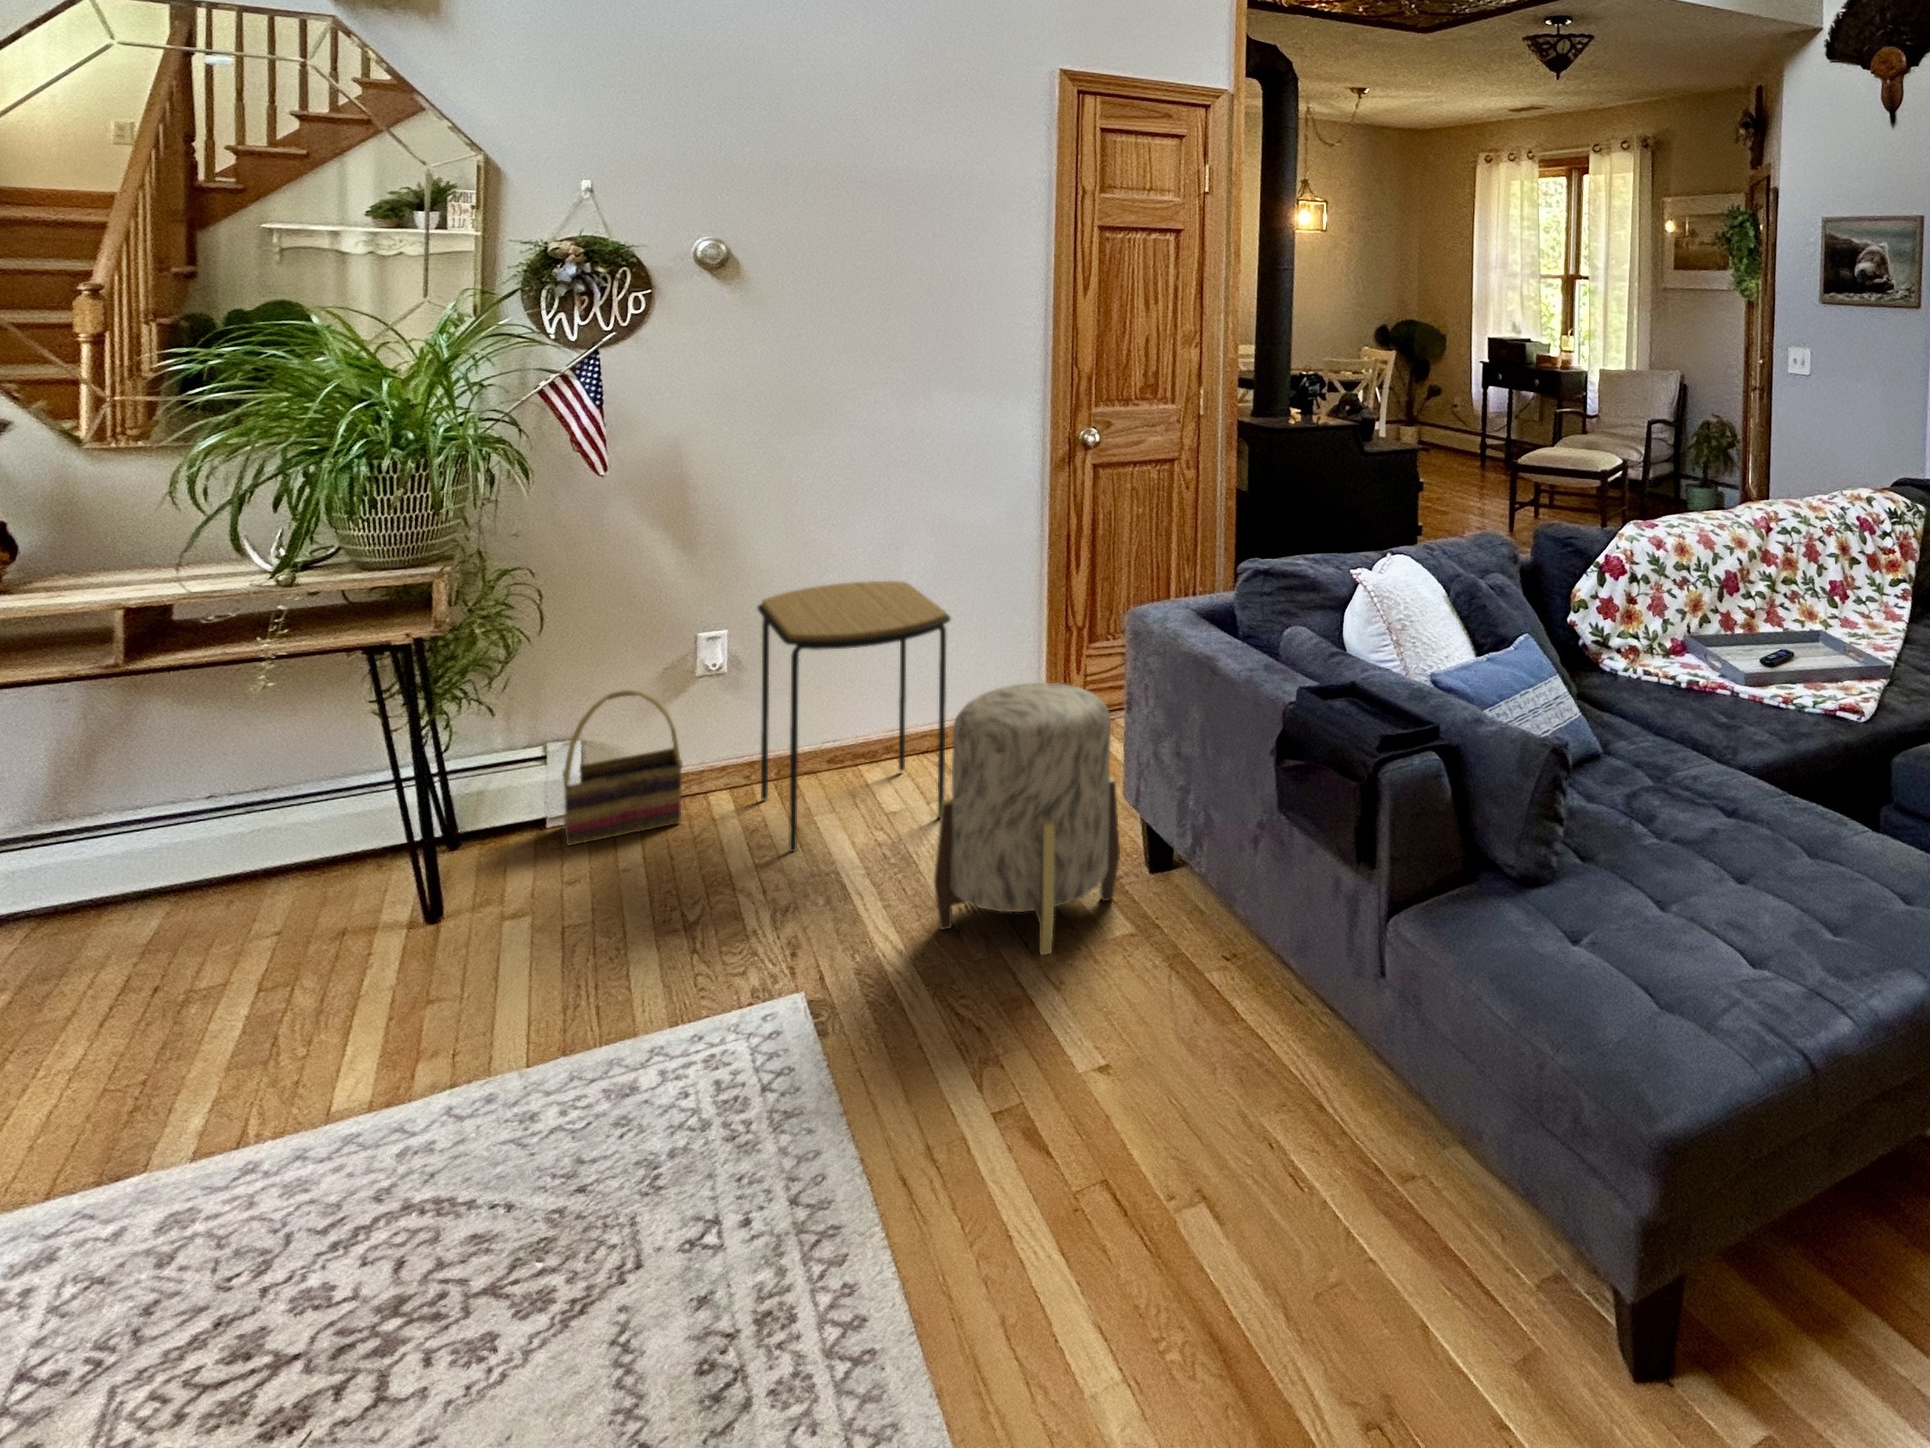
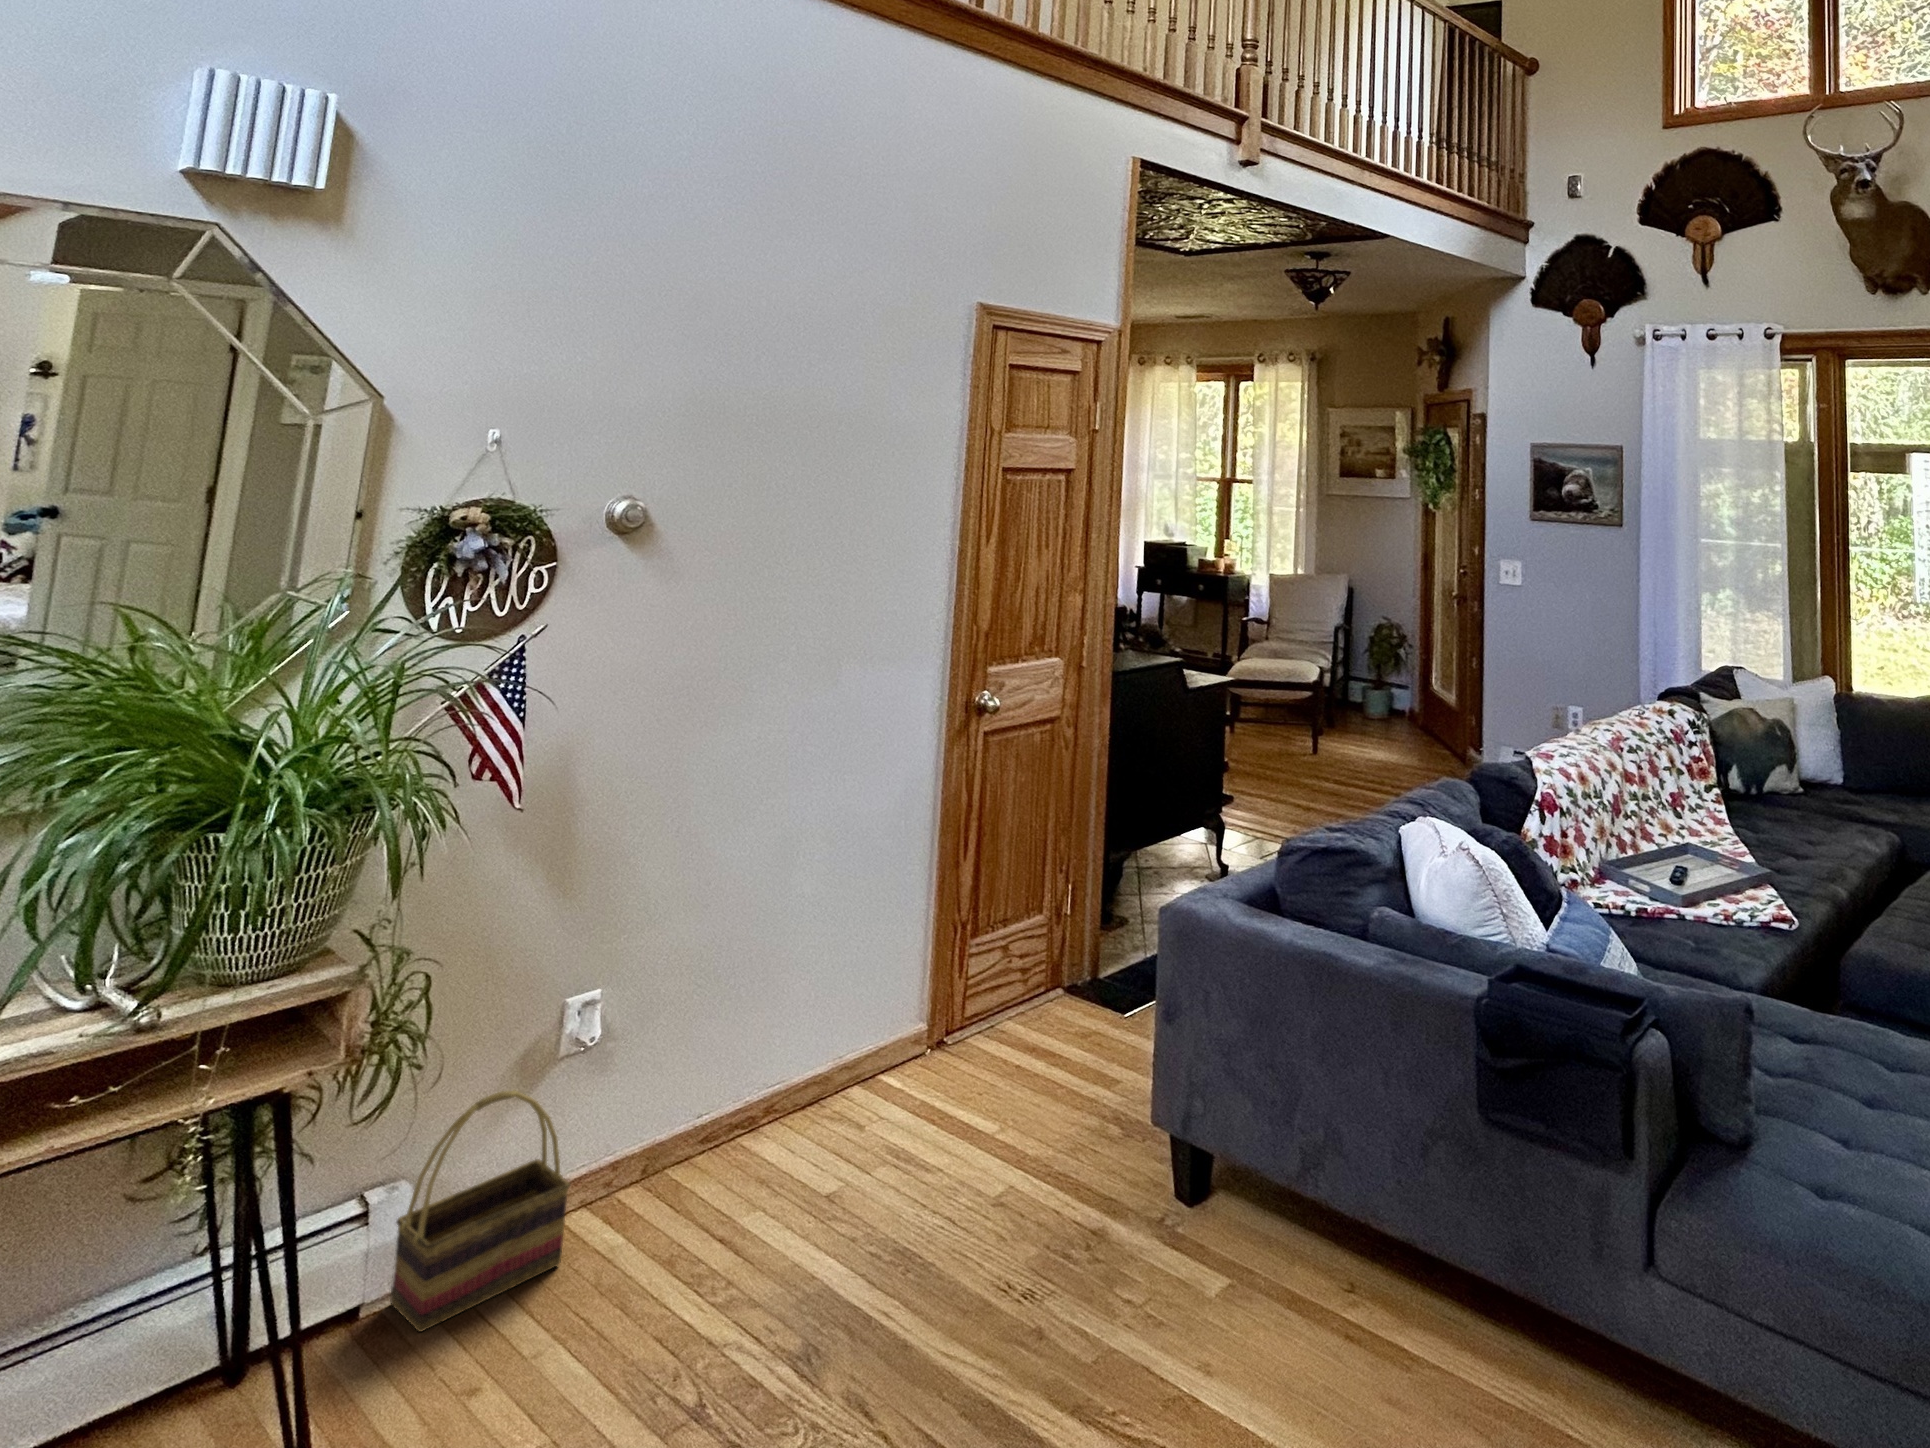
side table: present [757,581,951,852] -> none [645,896,922,1275]
ottoman: present [934,683,1120,955] -> none [1016,1006,1202,1339]

